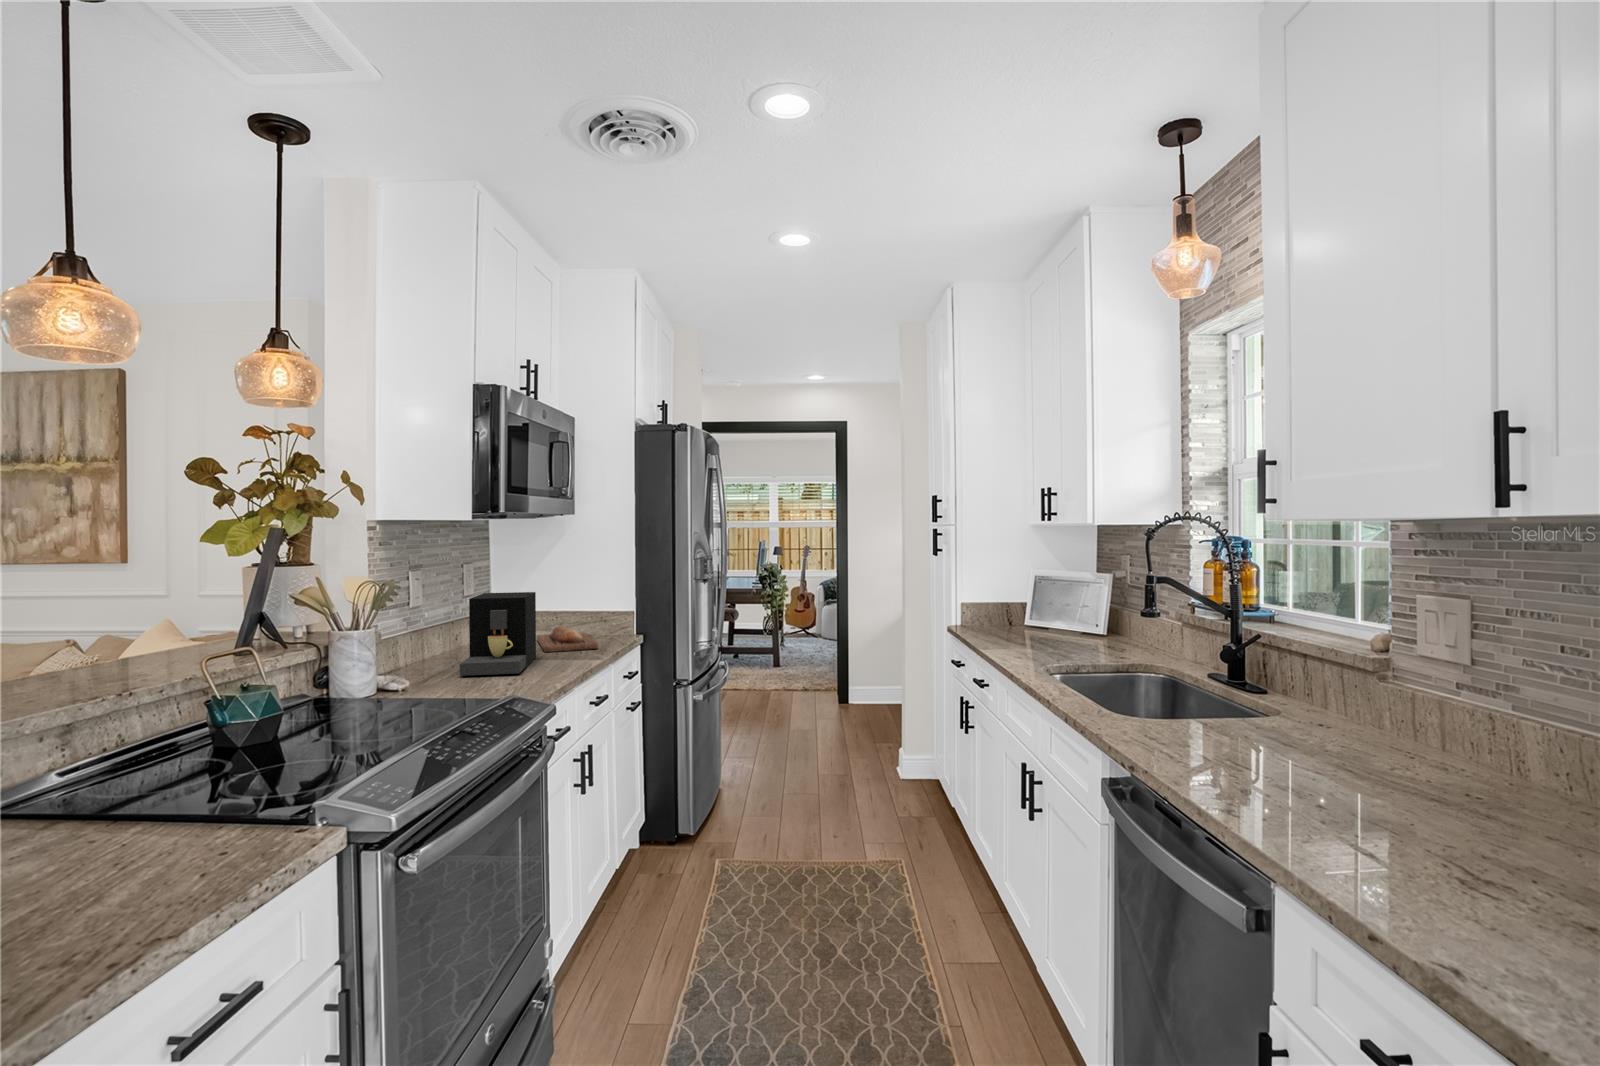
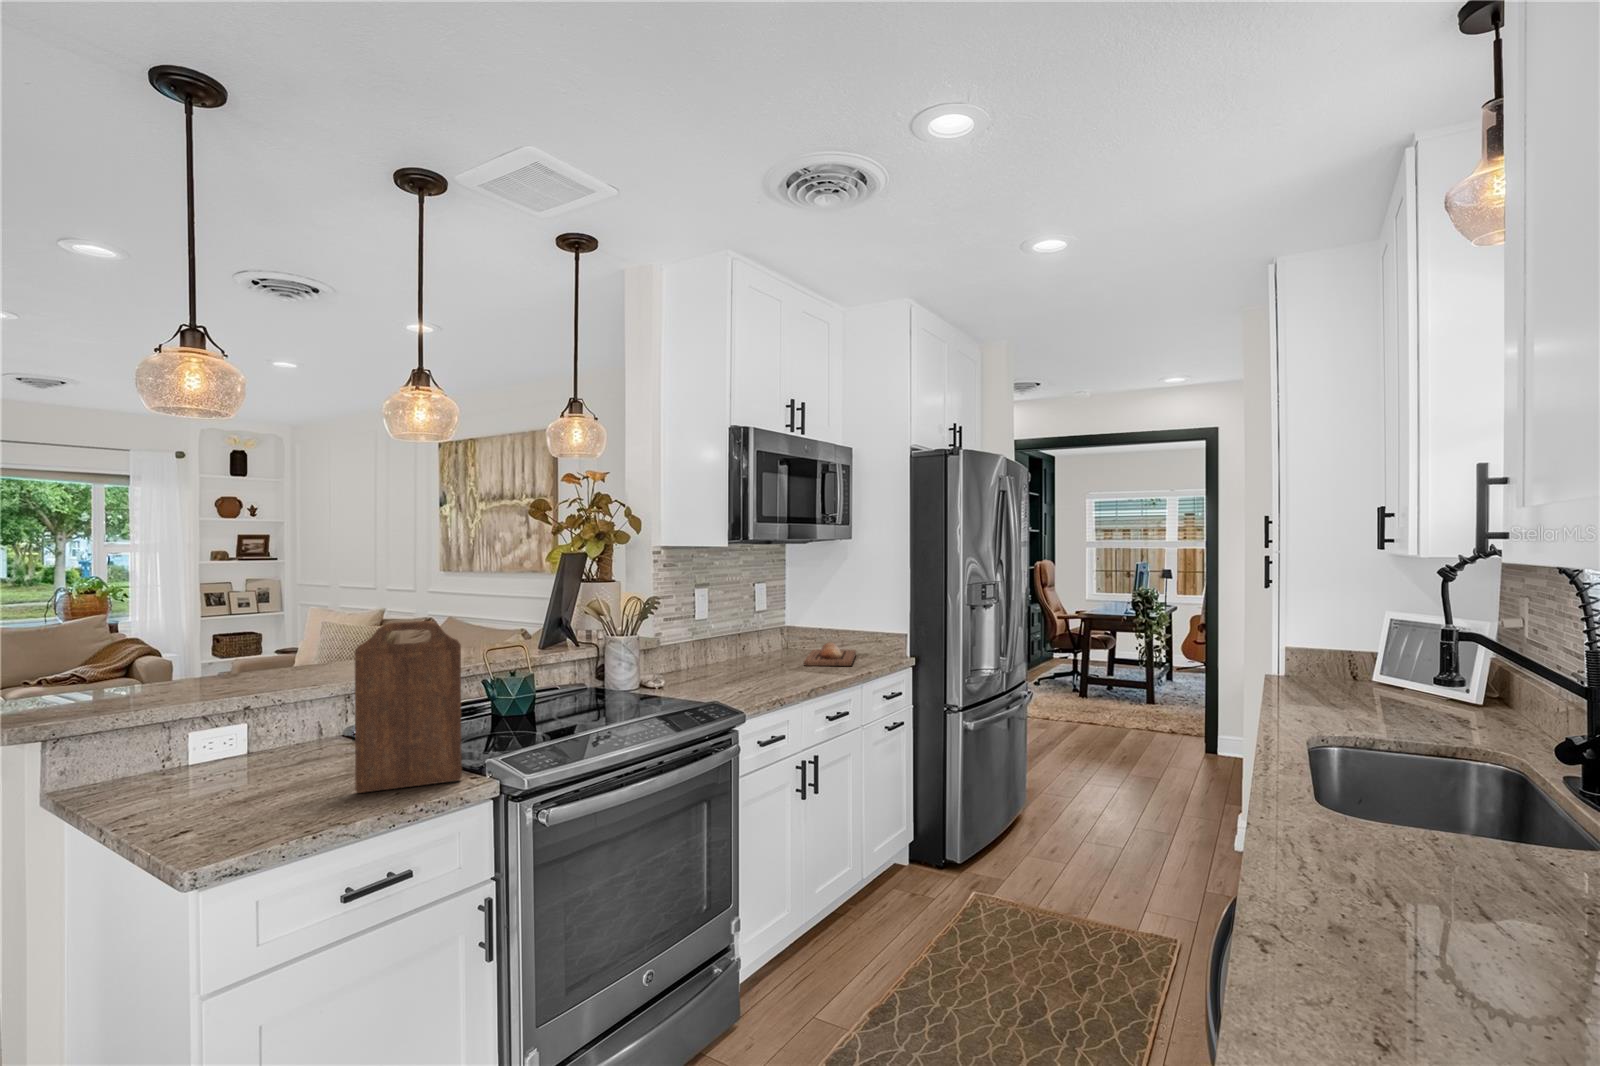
coffee maker: present [460,592,536,676] -> none [713,609,791,682]
cutting board: none [54,610,254,907] -> present [355,621,462,793]

